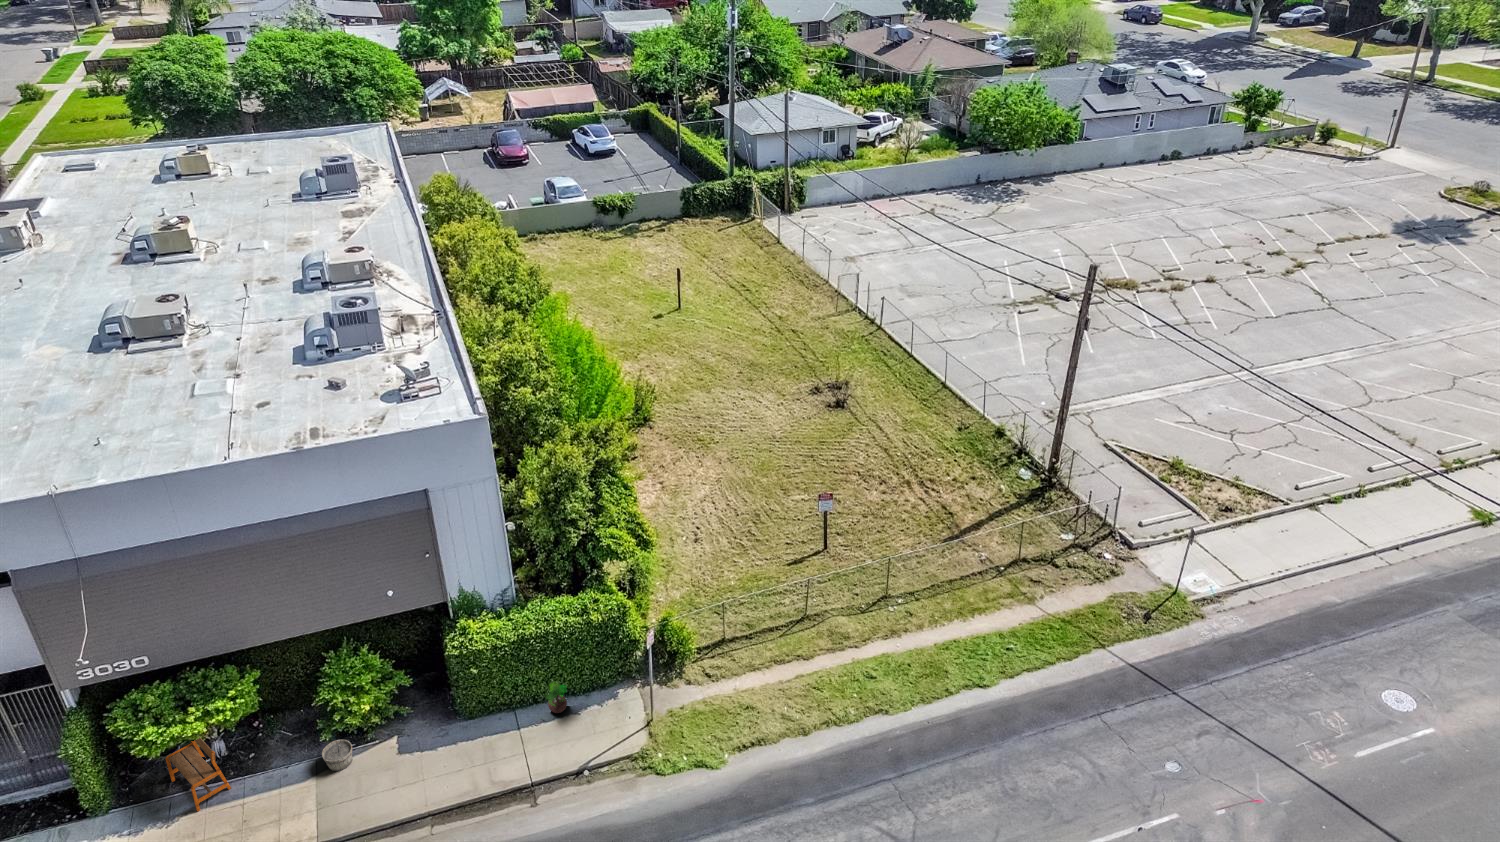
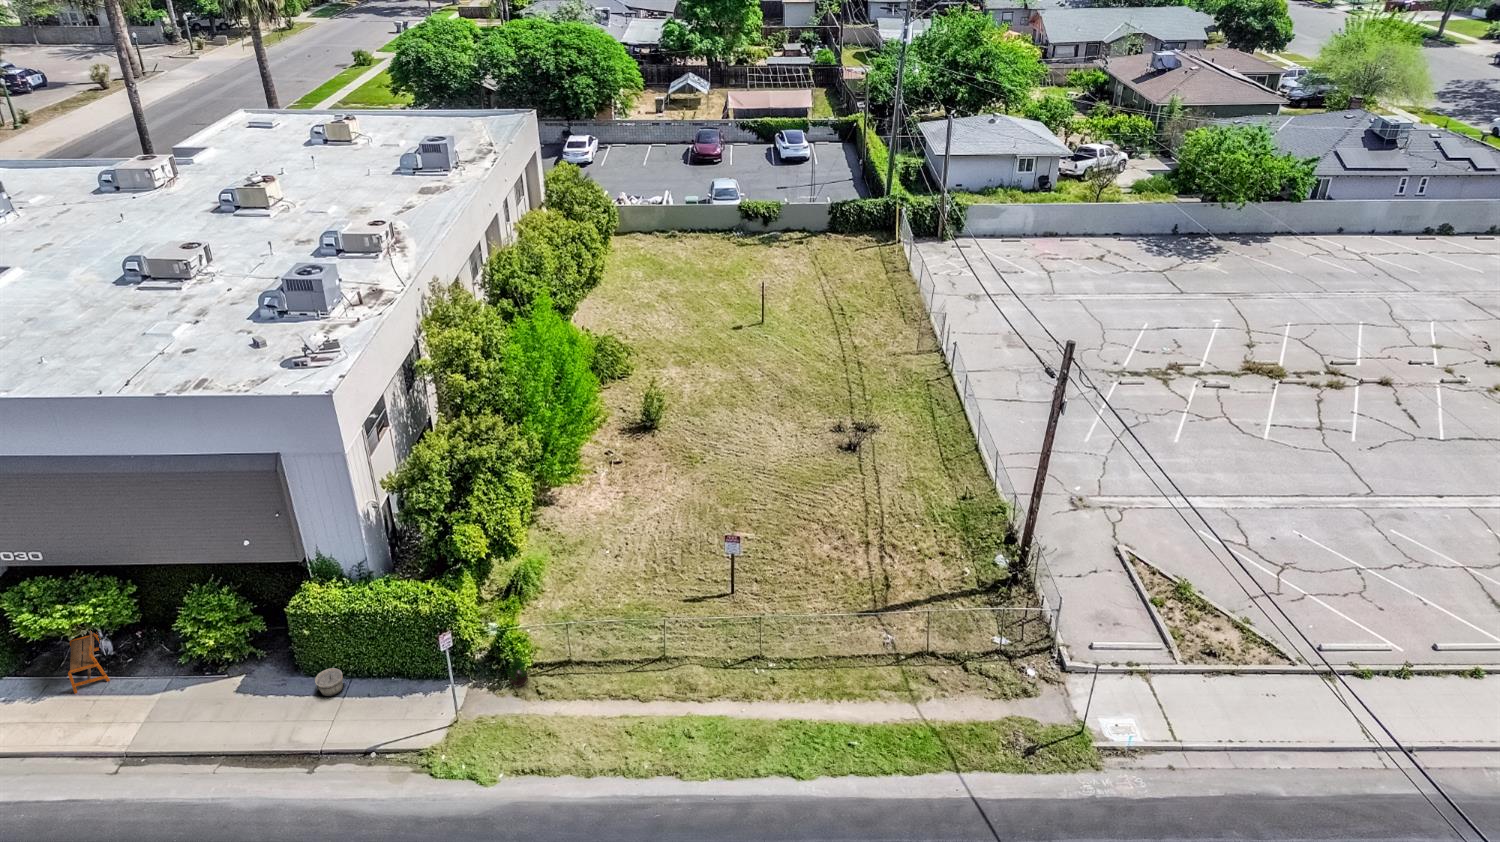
potted tree: present [546,682,567,713] -> present [507,658,528,687]
wooden bucket: present [322,740,353,771] -> present [315,668,343,696]

